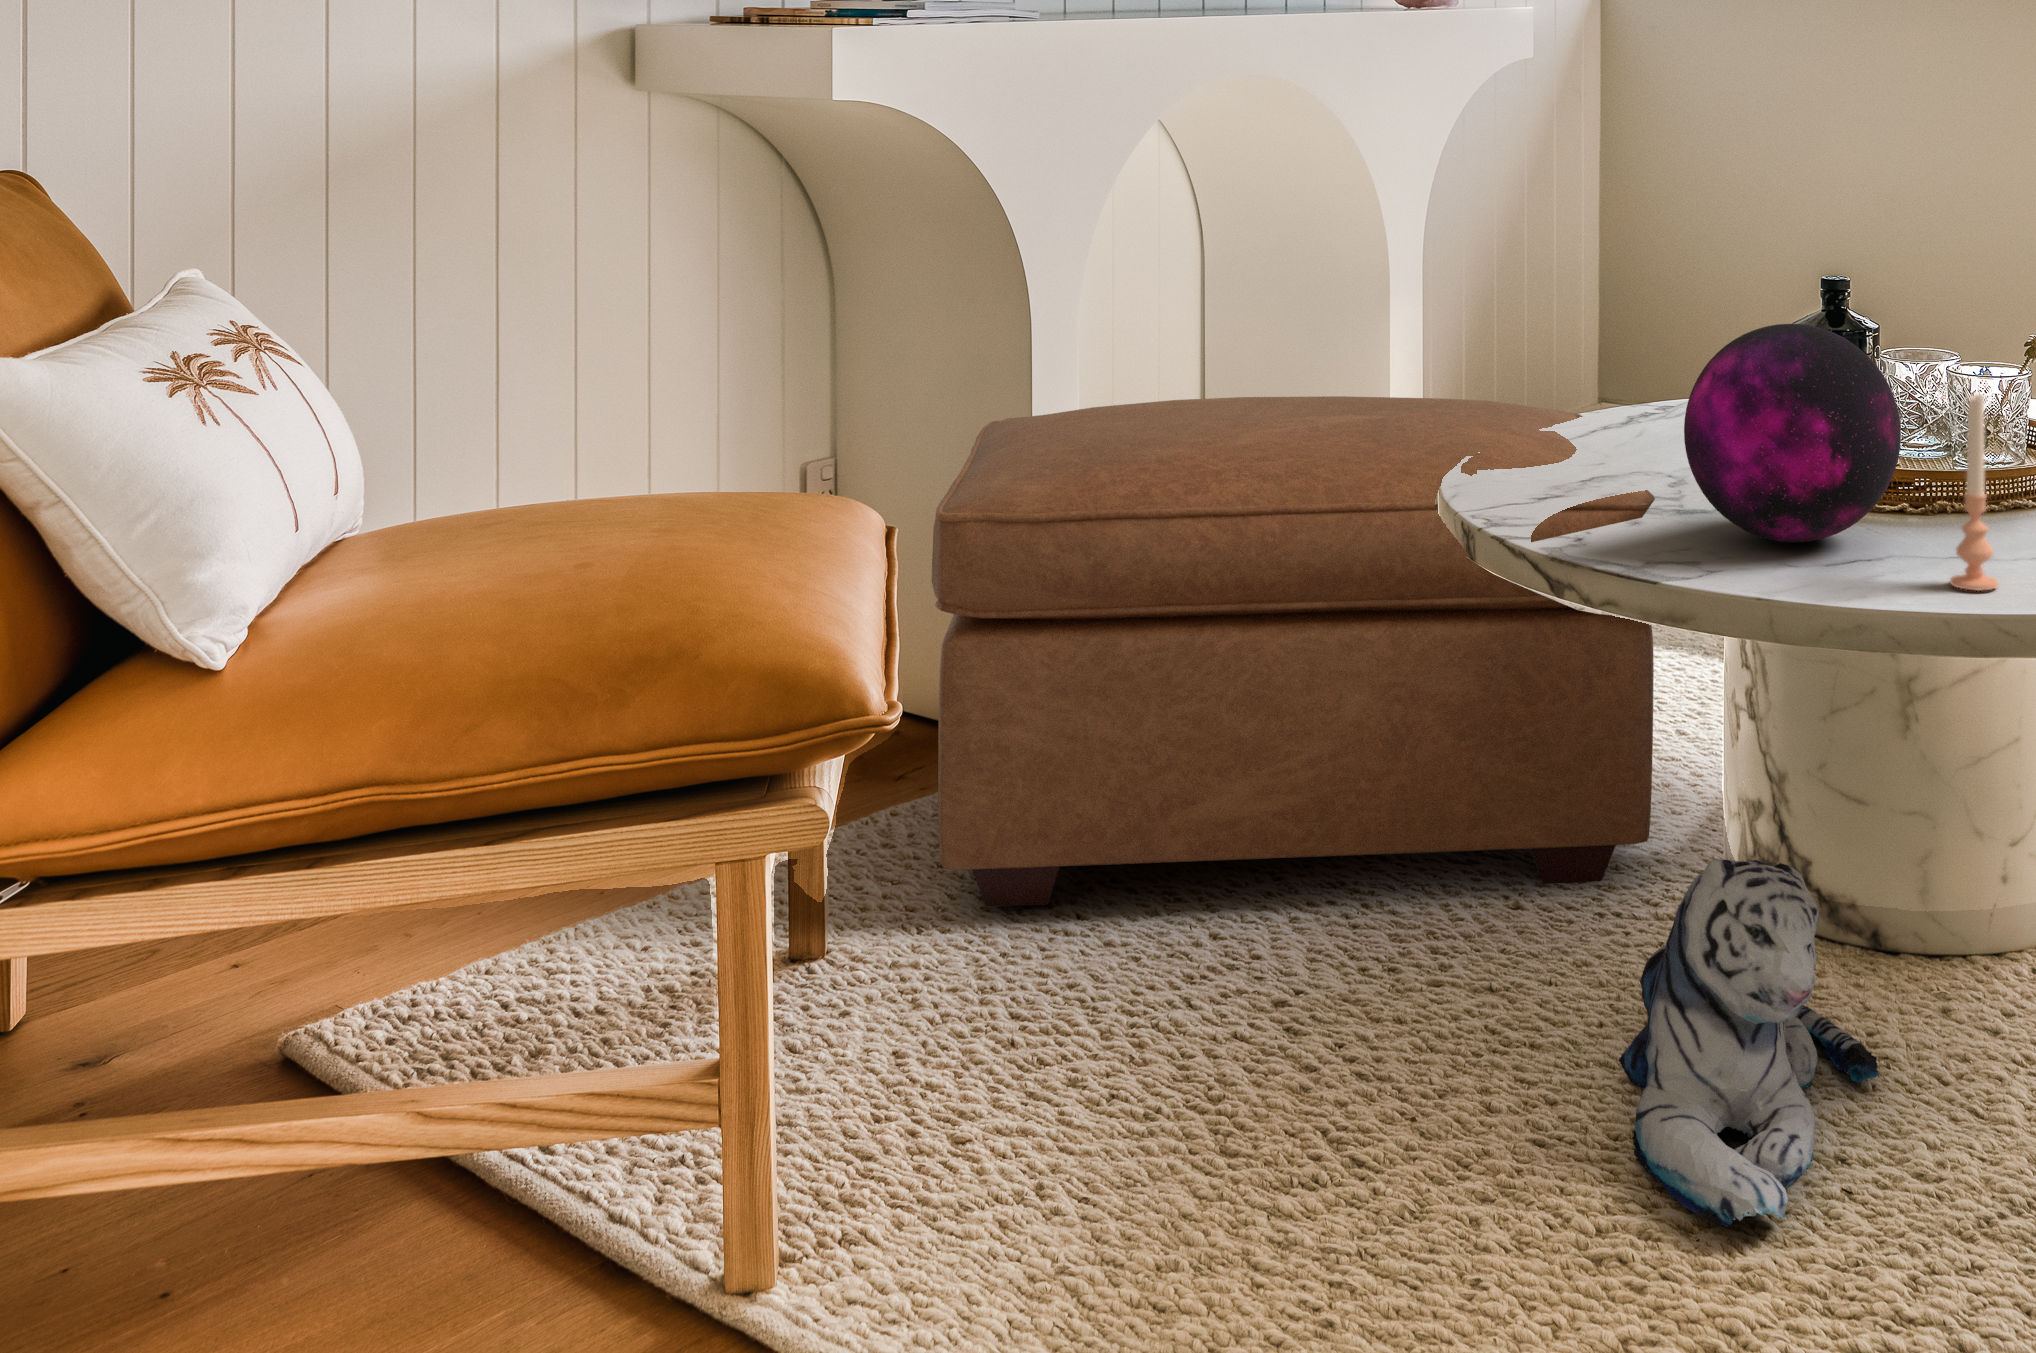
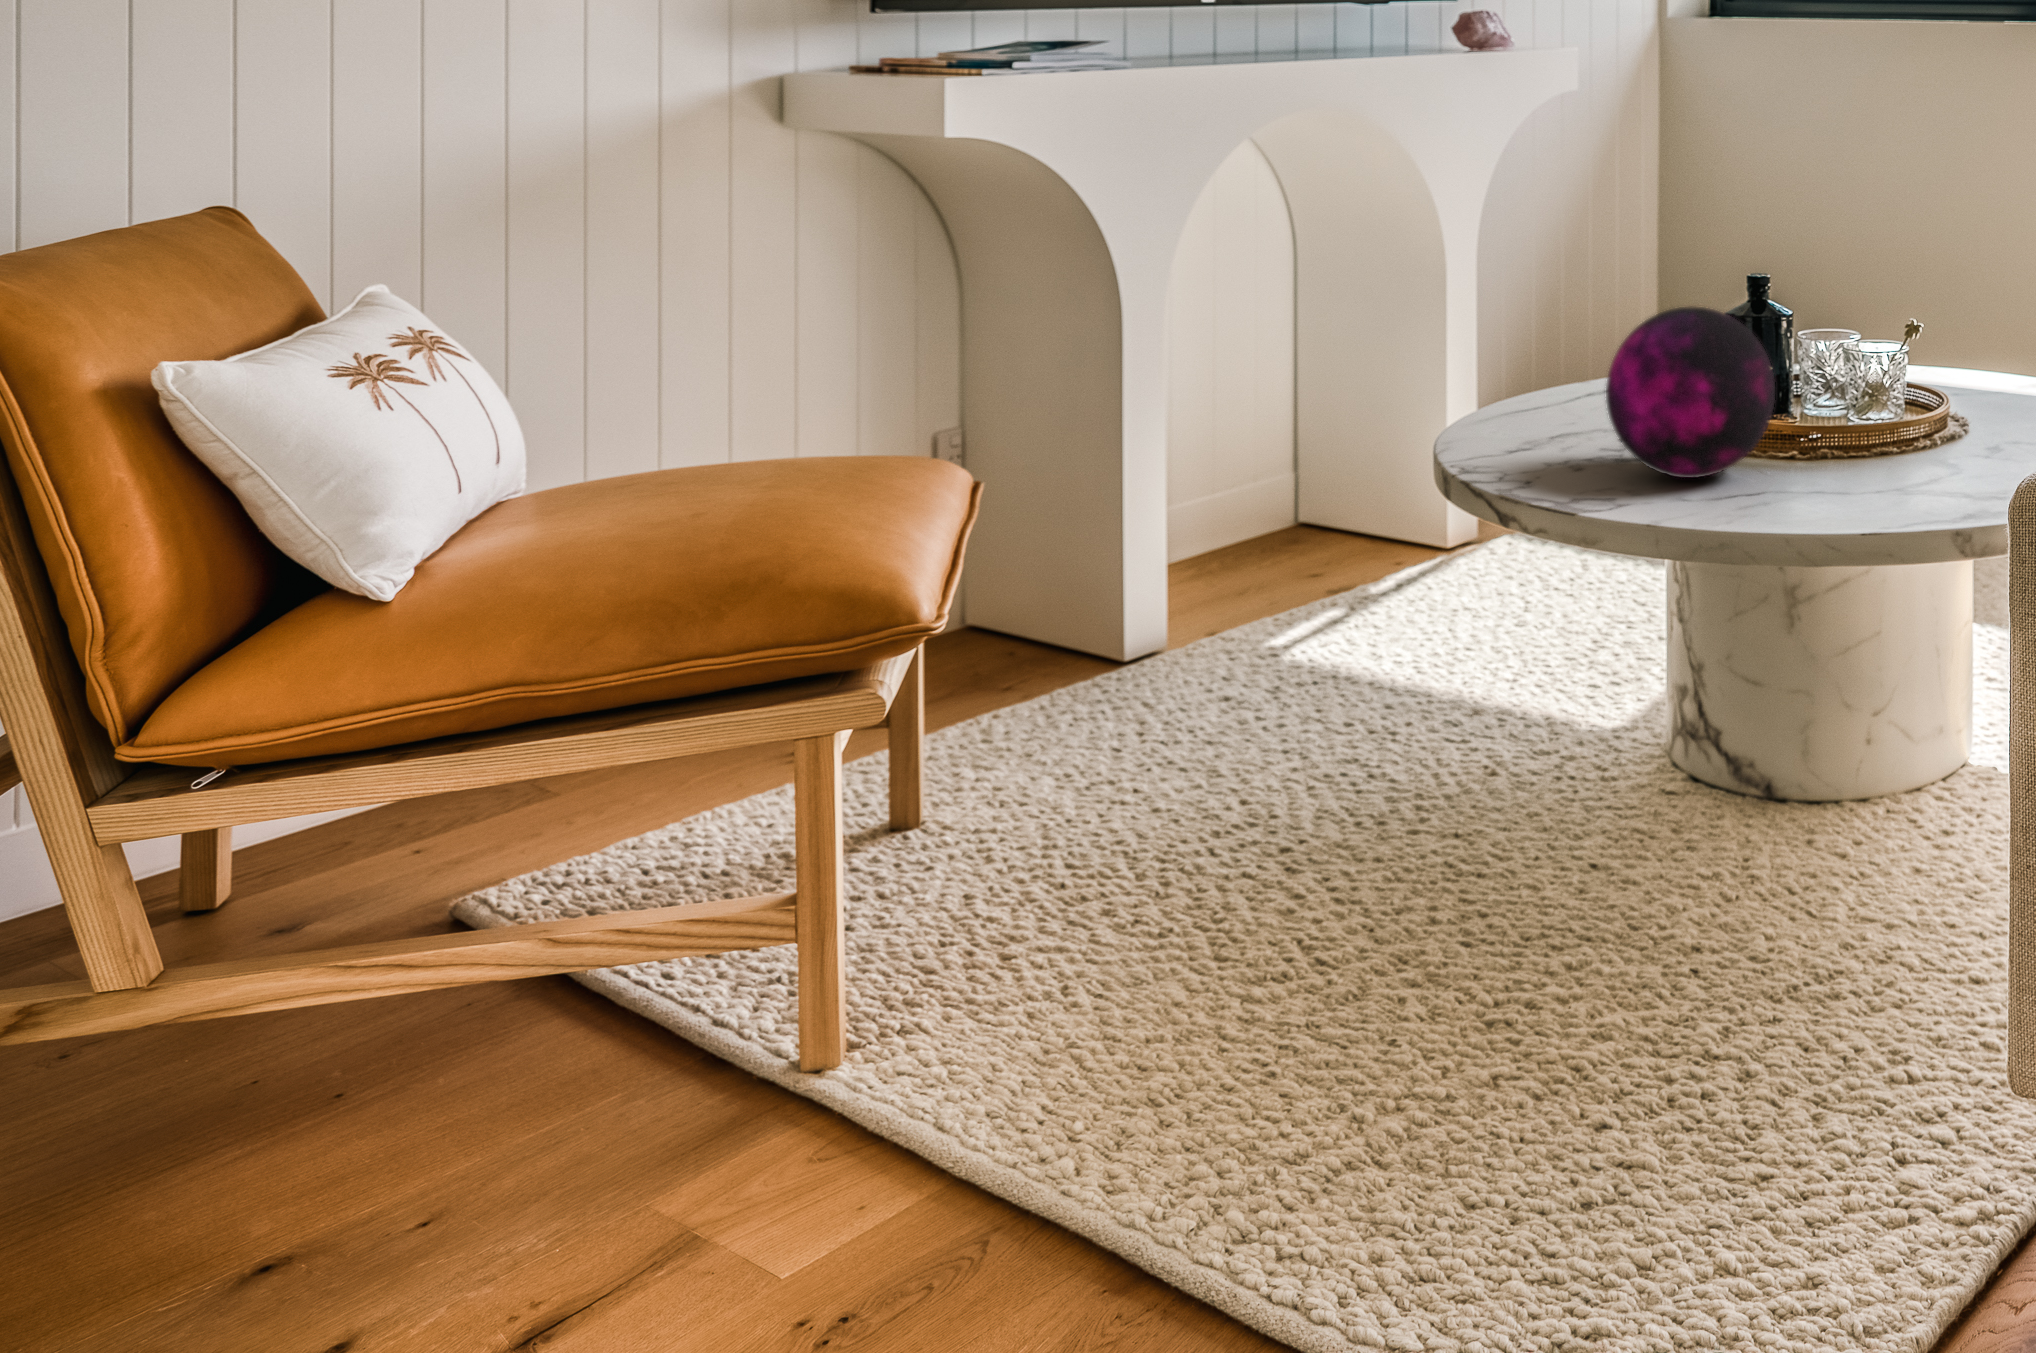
candle: present [1950,395,1998,591] -> none [1797,359,1835,511]
ottoman: present [932,396,1655,907] -> none [1017,371,1610,786]
plush toy: present [1619,859,1880,1227] -> none [1536,722,1742,1000]

